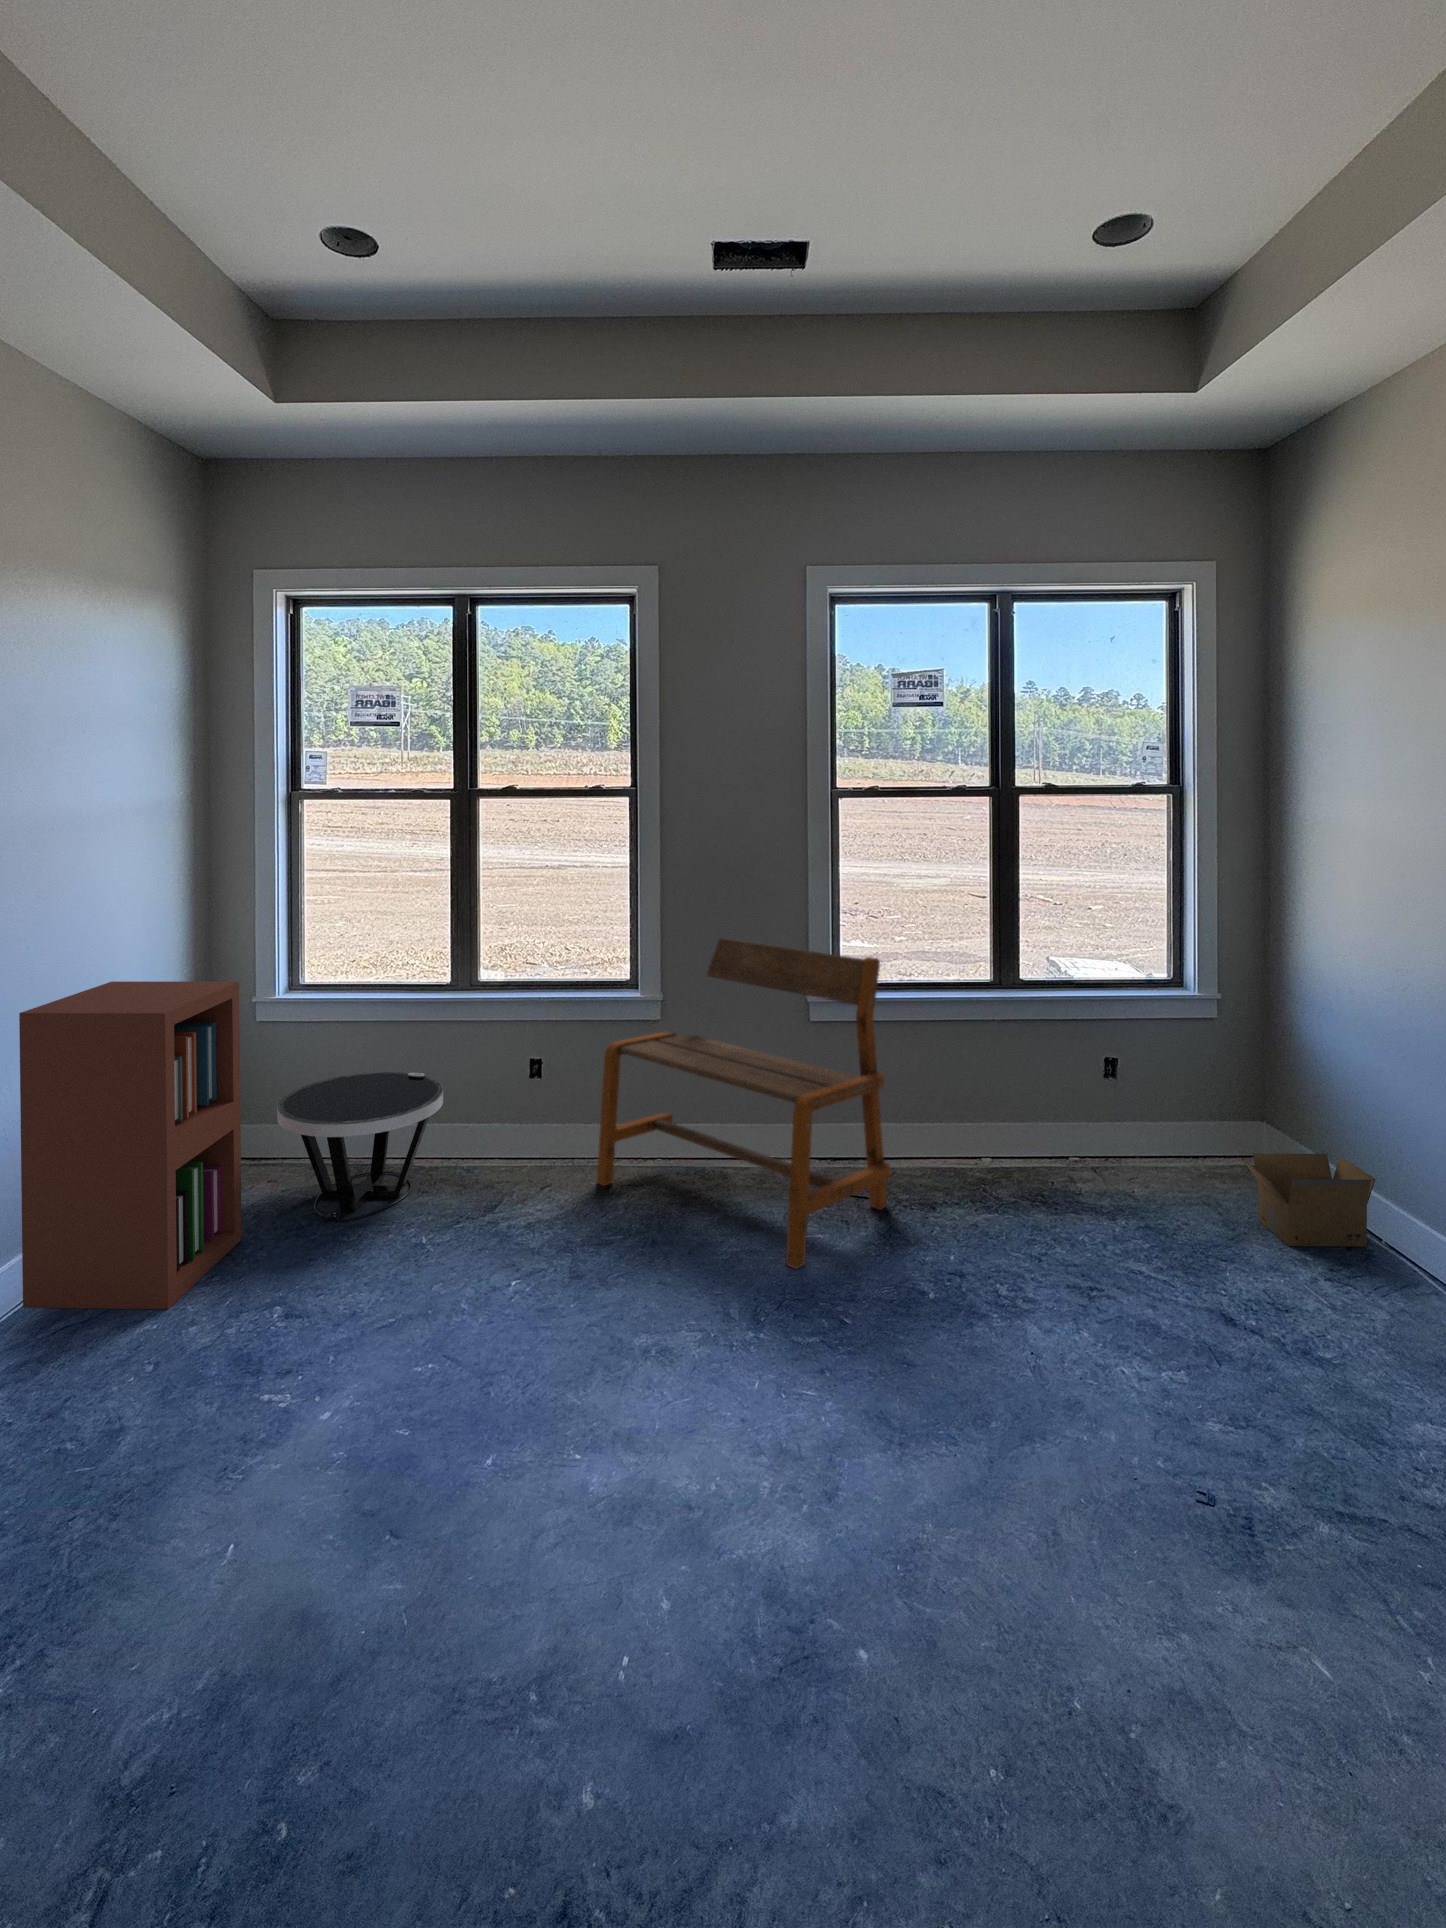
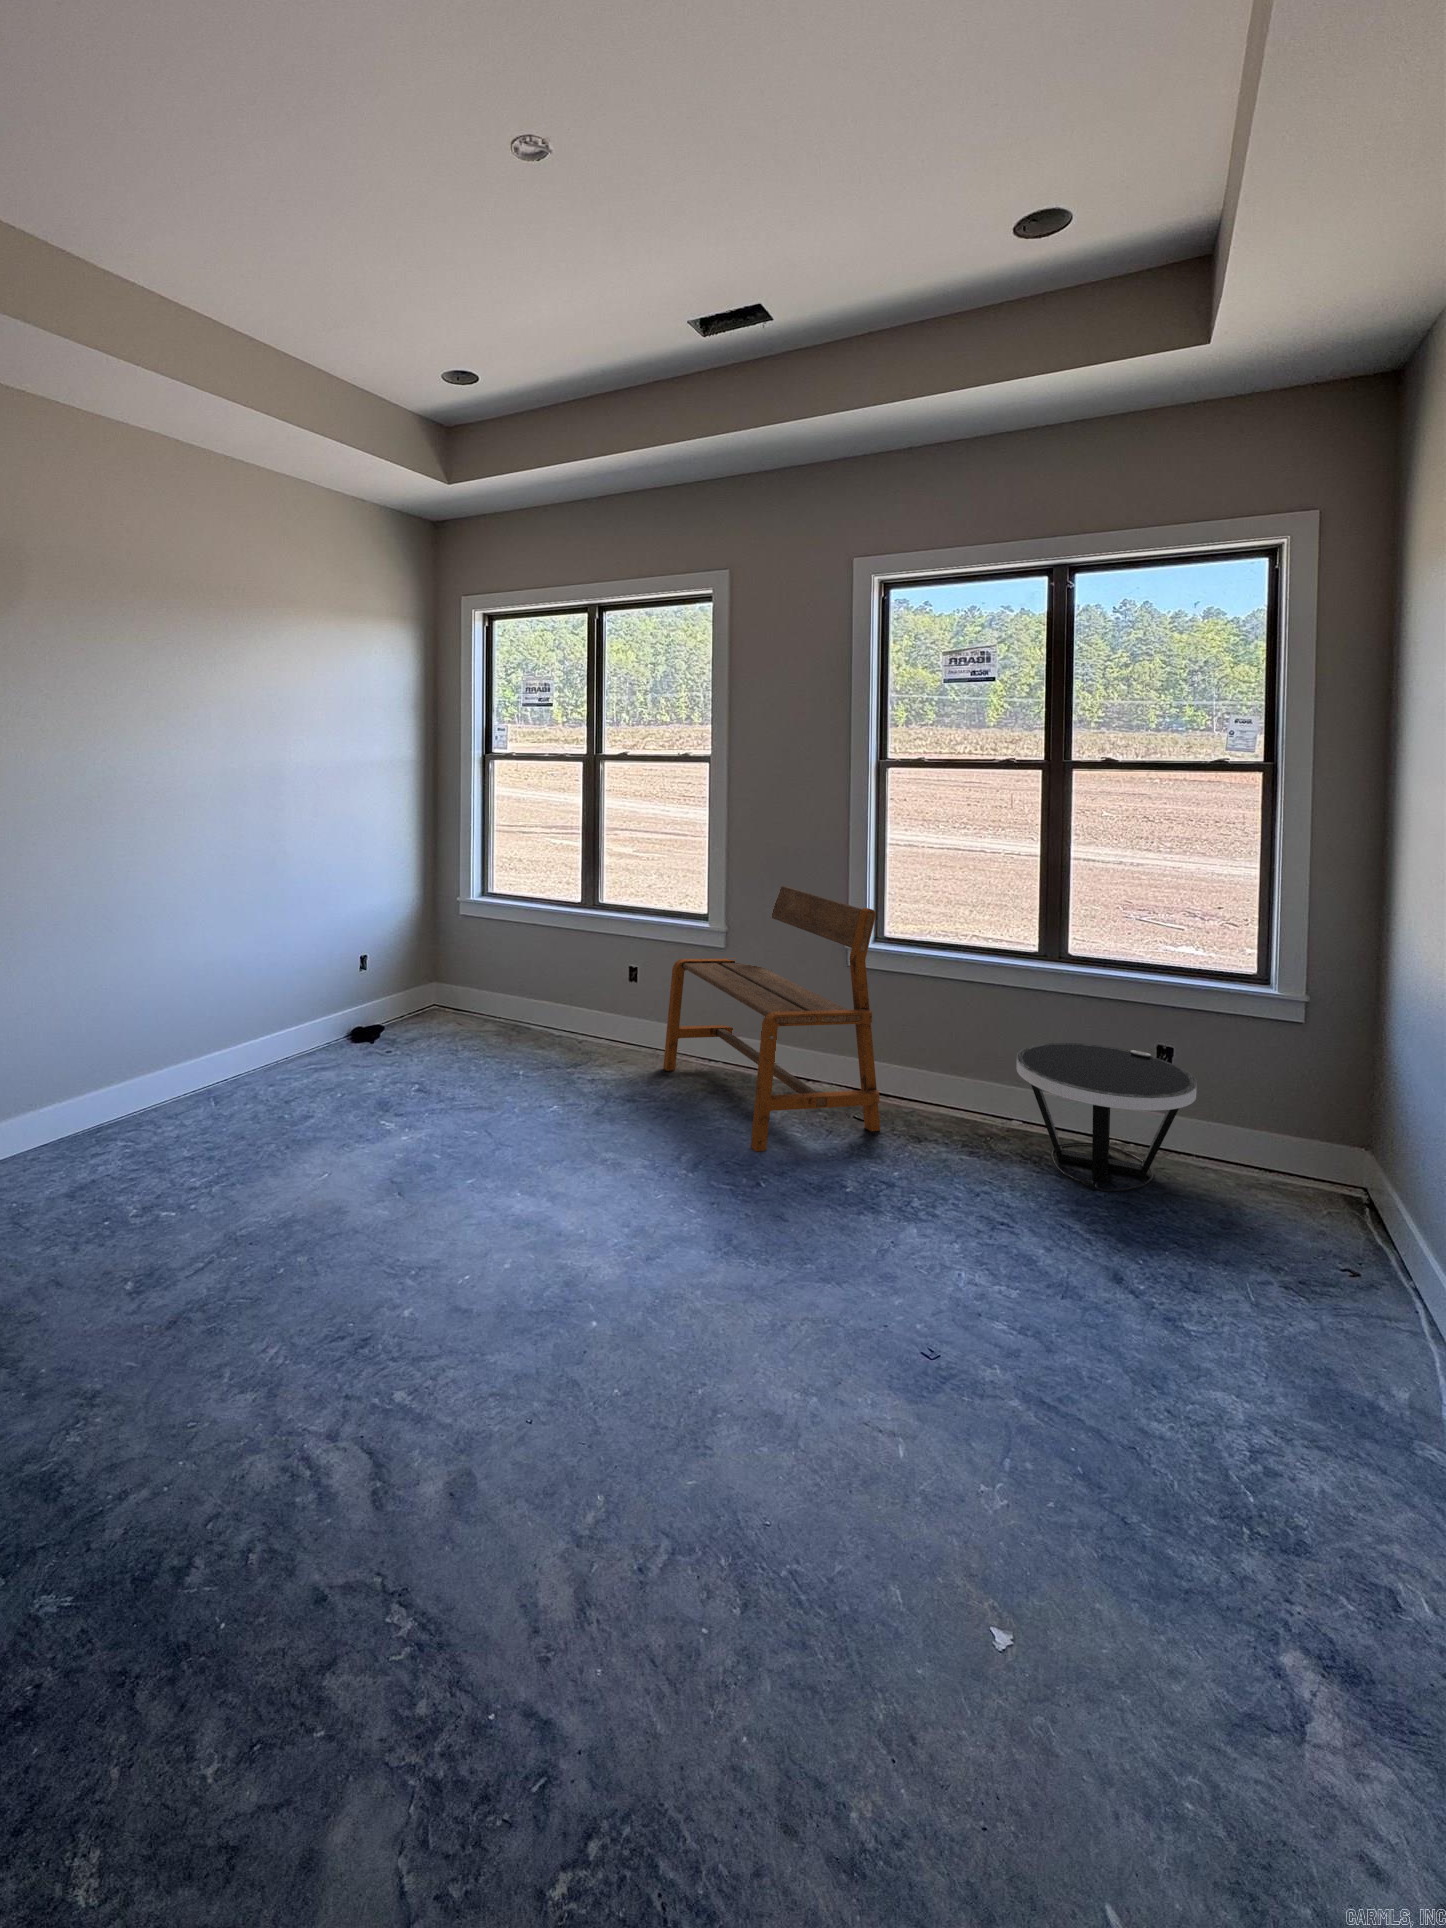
bookshelf: present [19,981,242,1309] -> none [289,874,418,1079]
side table: present [277,1072,443,1222] -> present [1017,1043,1197,1192]
cardboard box: present [1242,1154,1375,1247] -> none [1249,1156,1396,1277]

